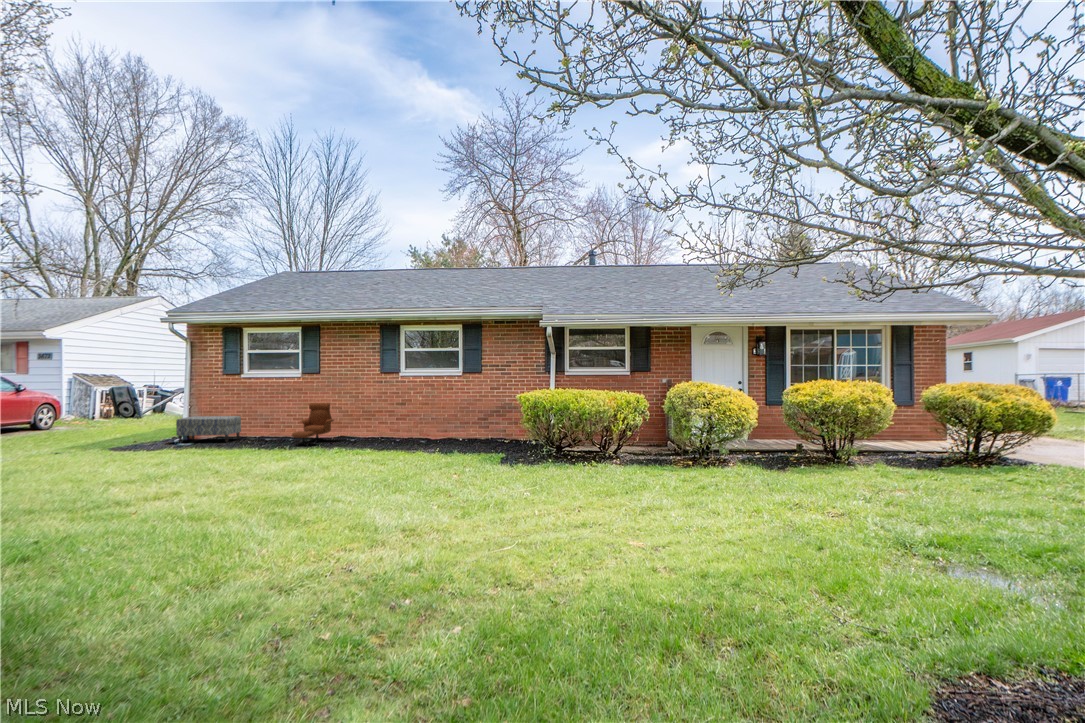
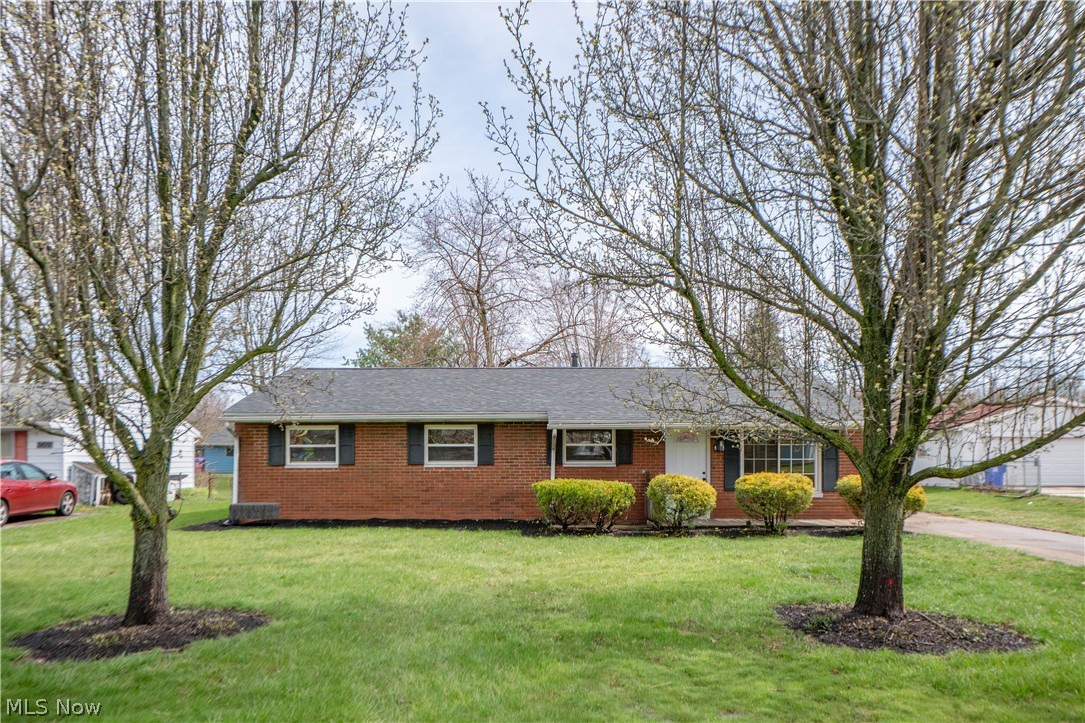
lounge chair: present [292,403,334,446] -> none [336,490,367,528]

